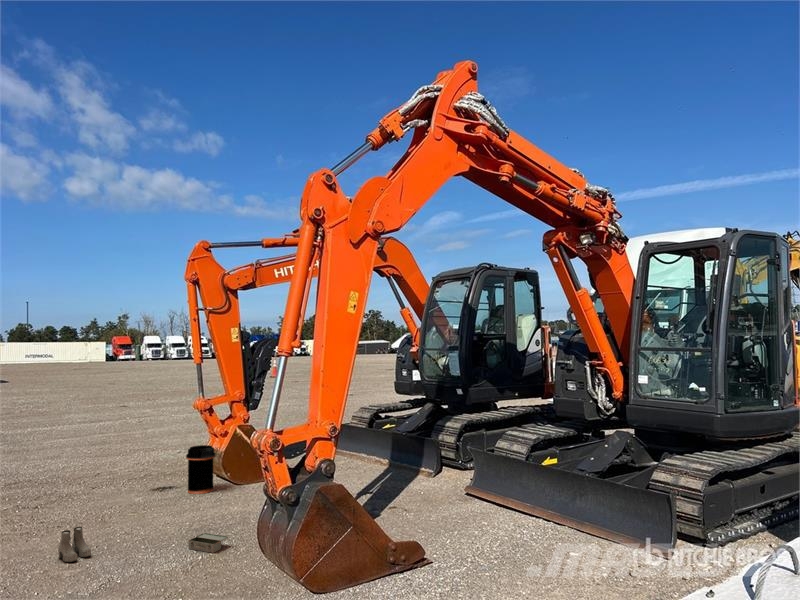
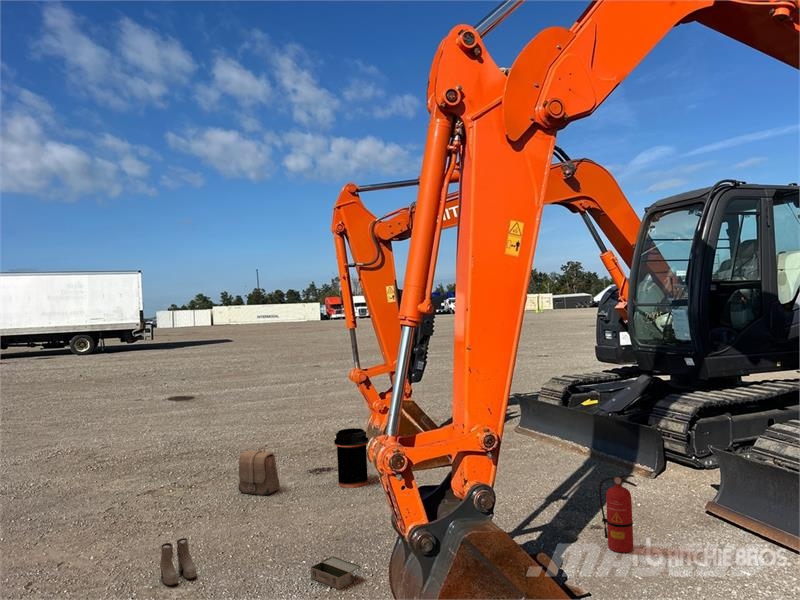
backpack: none [98,462,136,503] -> present [238,447,280,495]
fire extinguisher: none [397,465,422,519] -> present [599,474,637,553]

